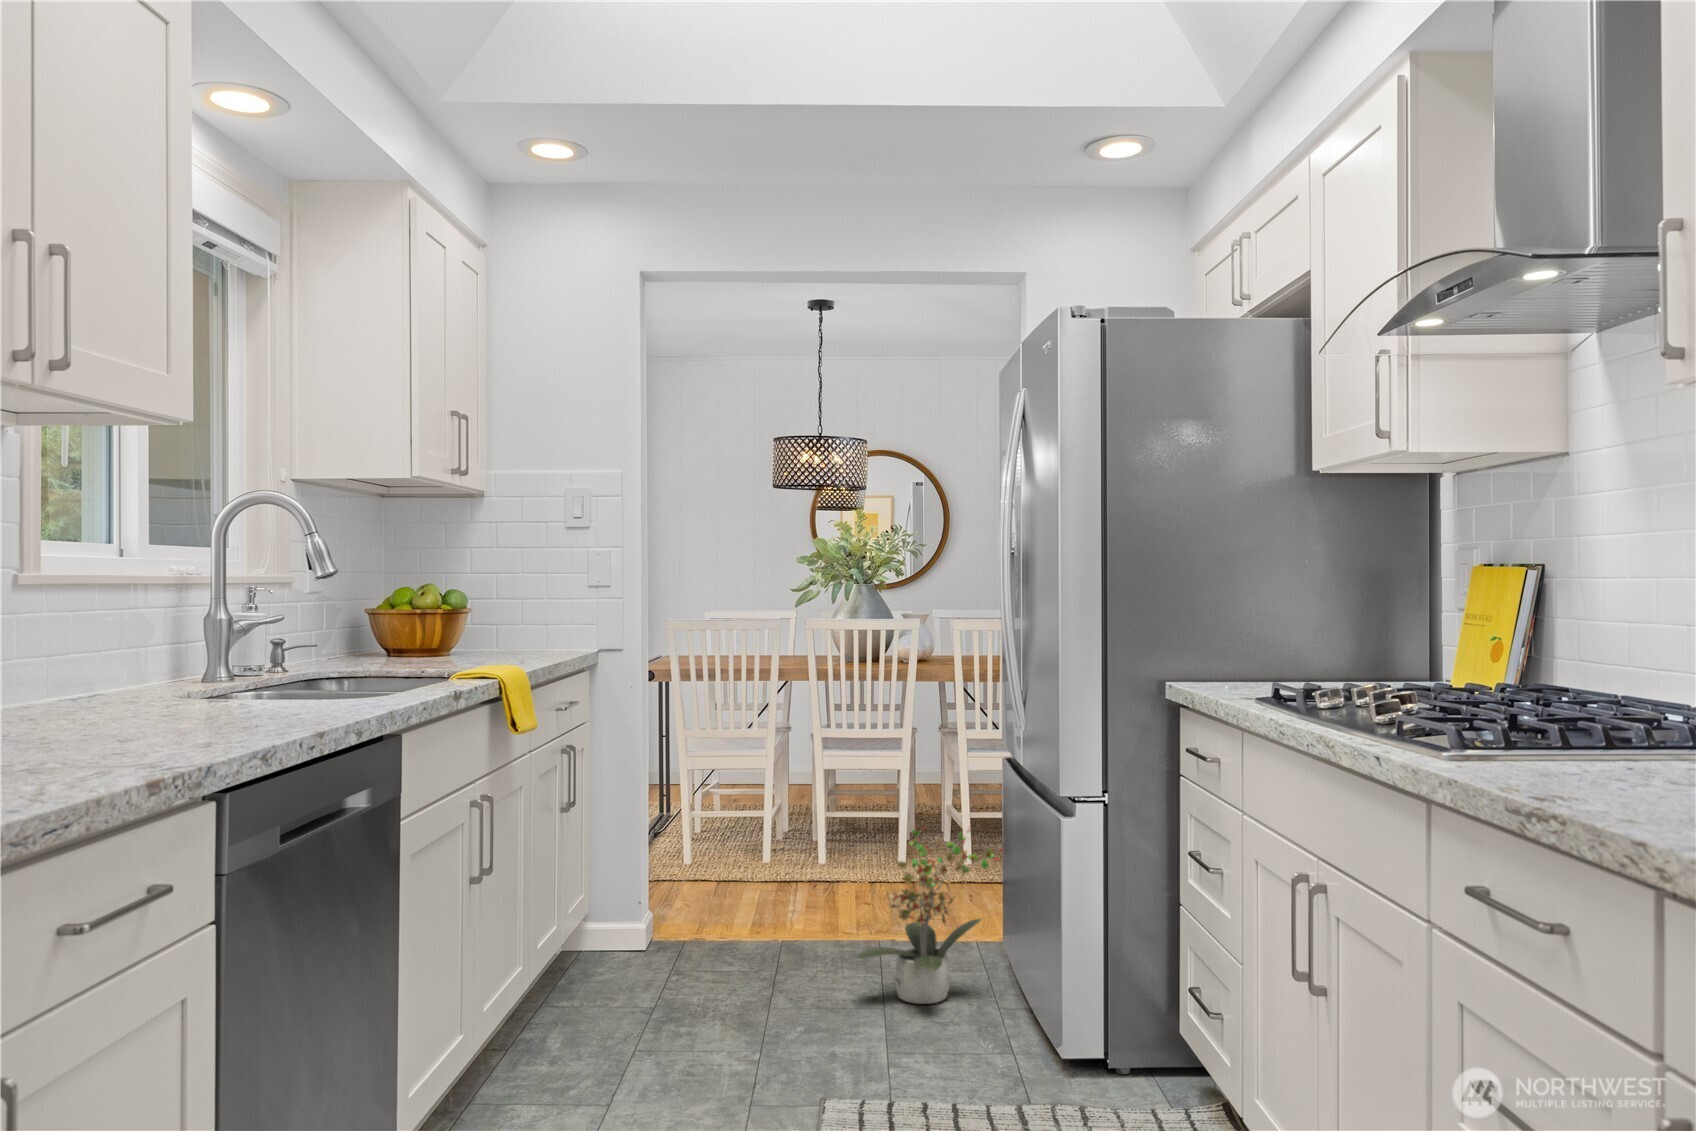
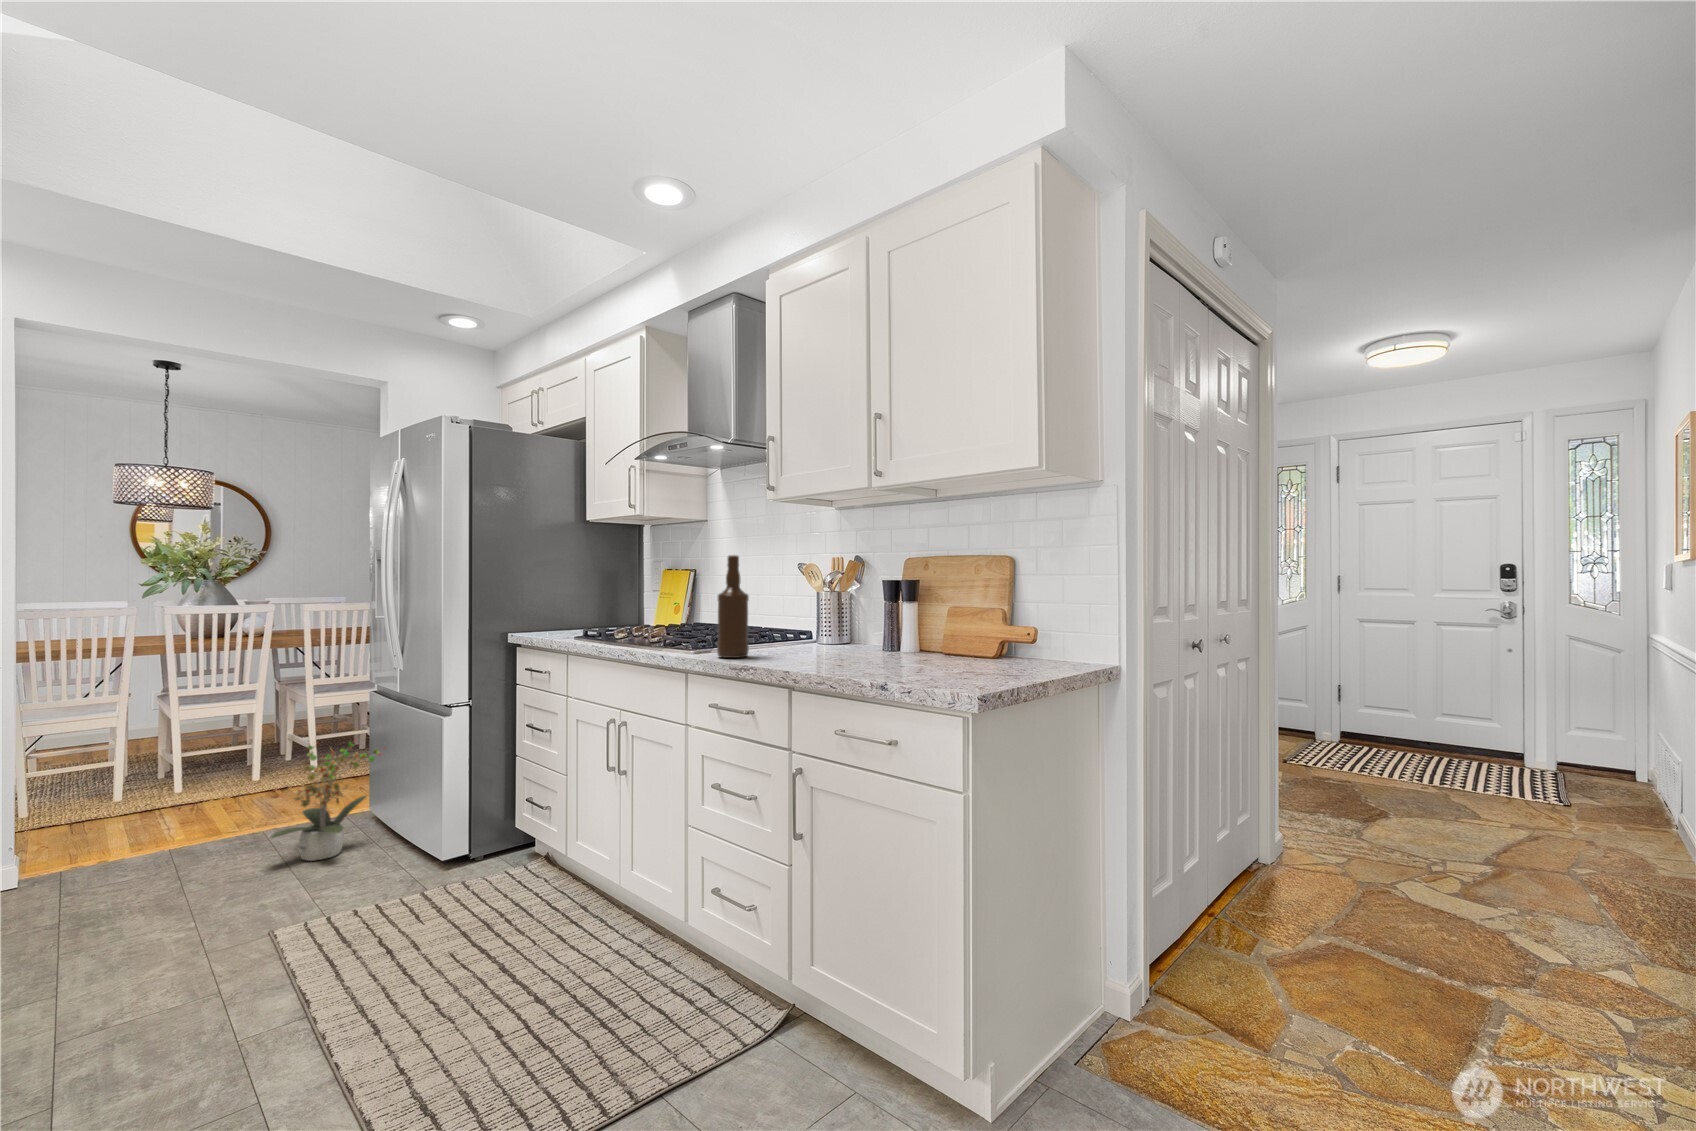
bottle: none [1492,526,1581,781] -> present [717,555,749,658]

